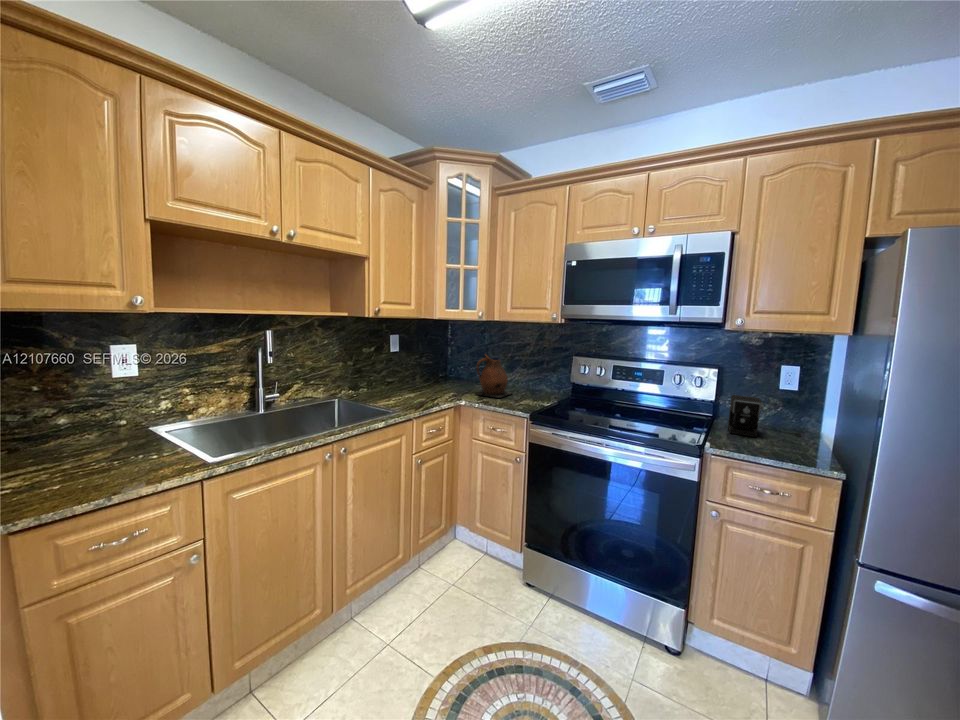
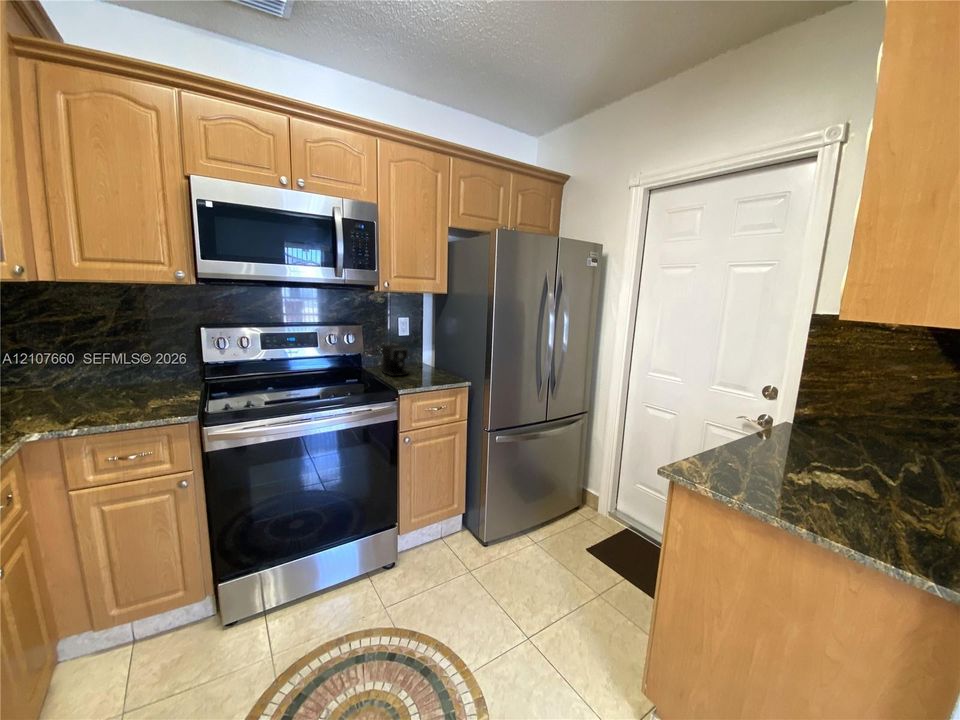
ceramic pitcher: present [476,356,511,398] -> none [17,344,109,417]

